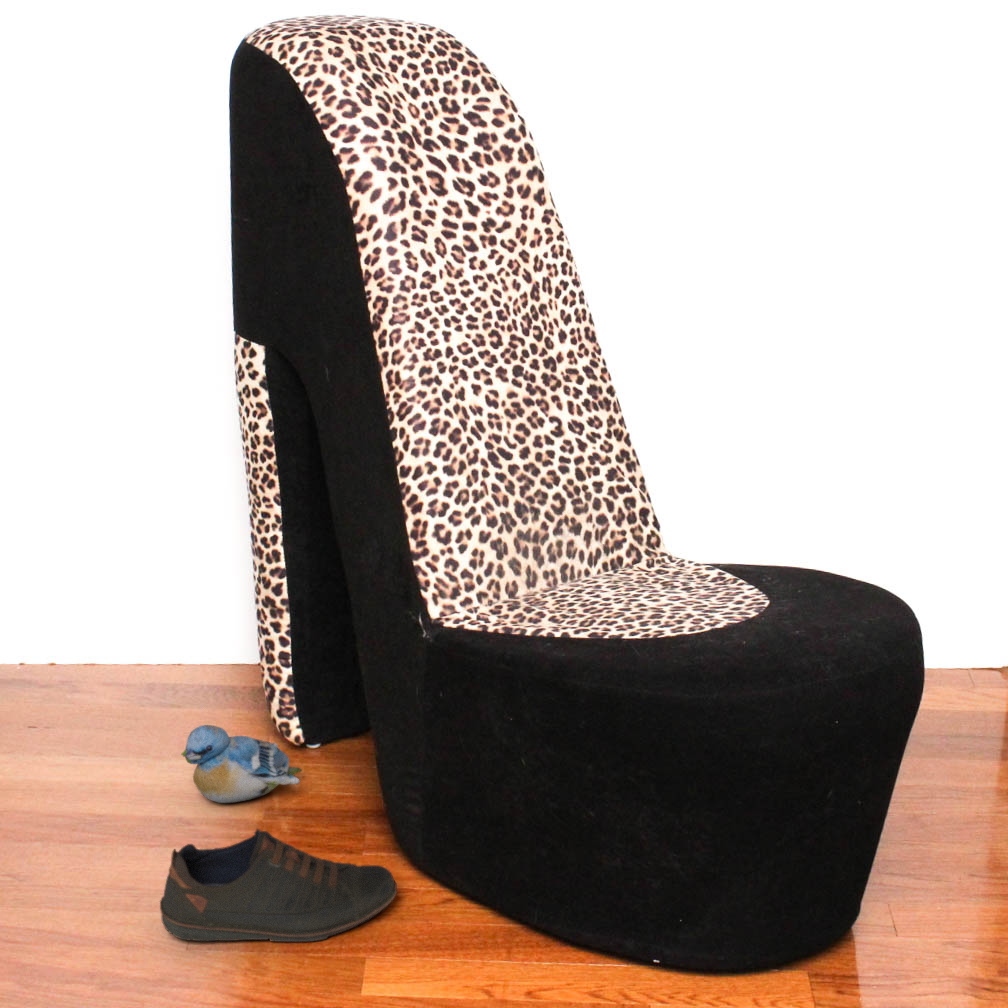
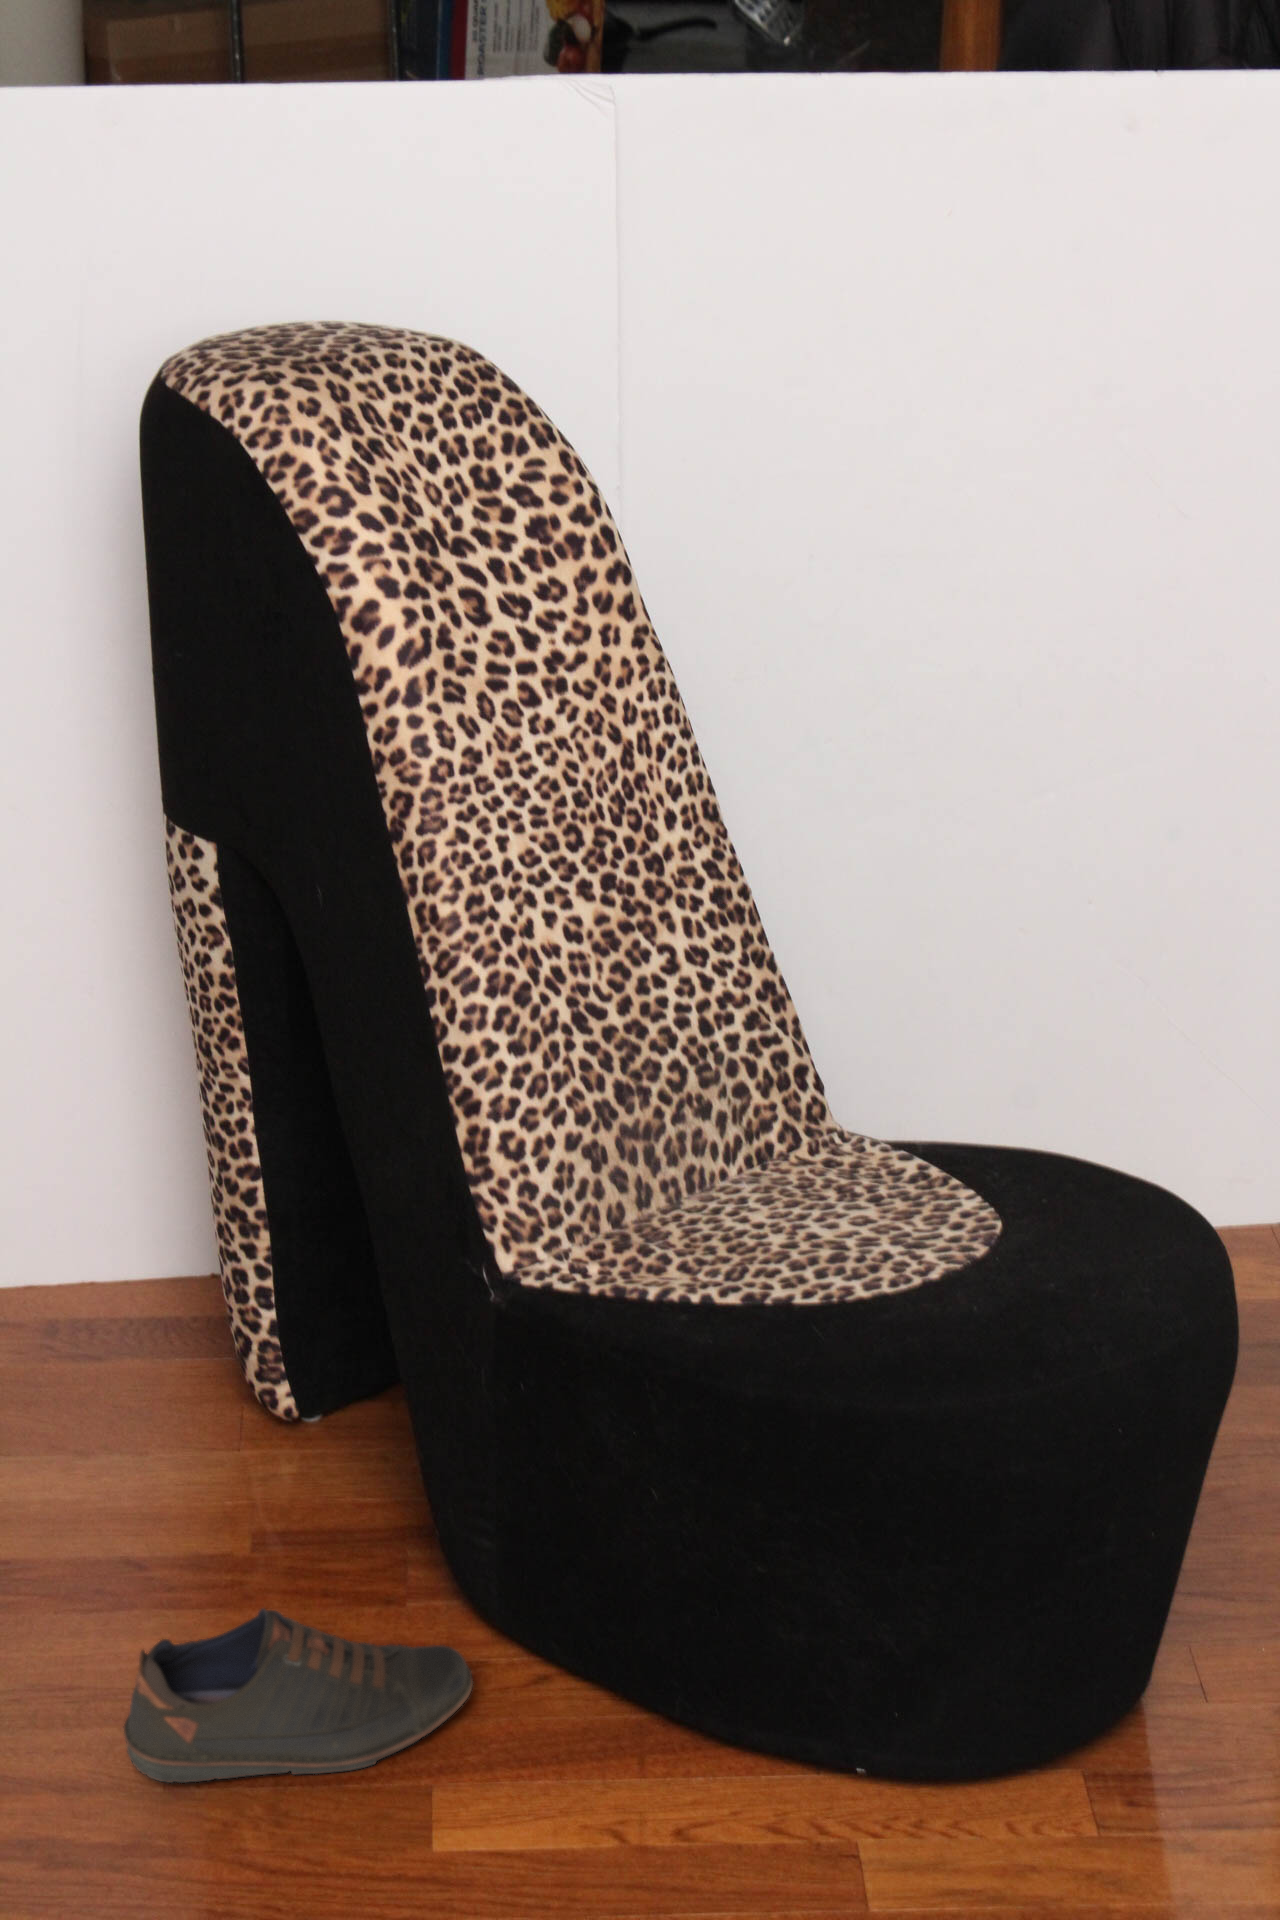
plush toy: present [181,725,302,803] -> none [127,1434,308,1548]

